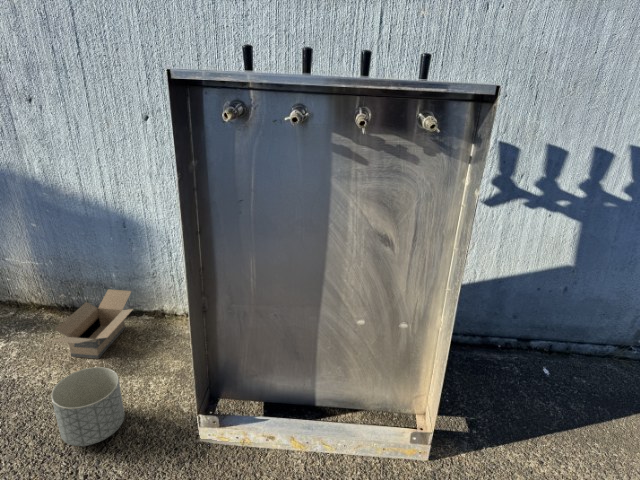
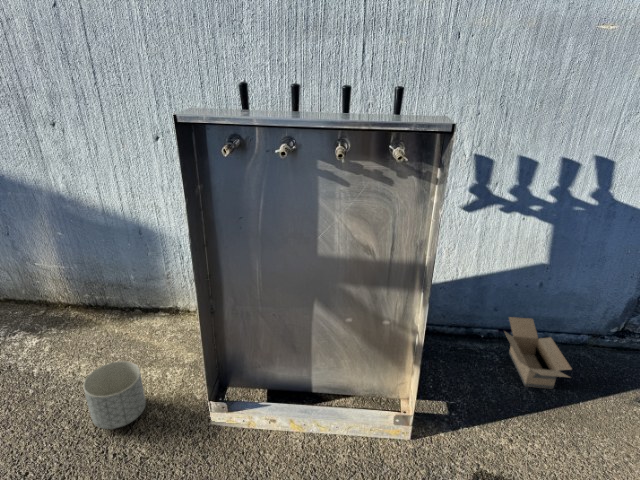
cardboard box: present [52,289,133,359] -> present [505,317,572,389]

